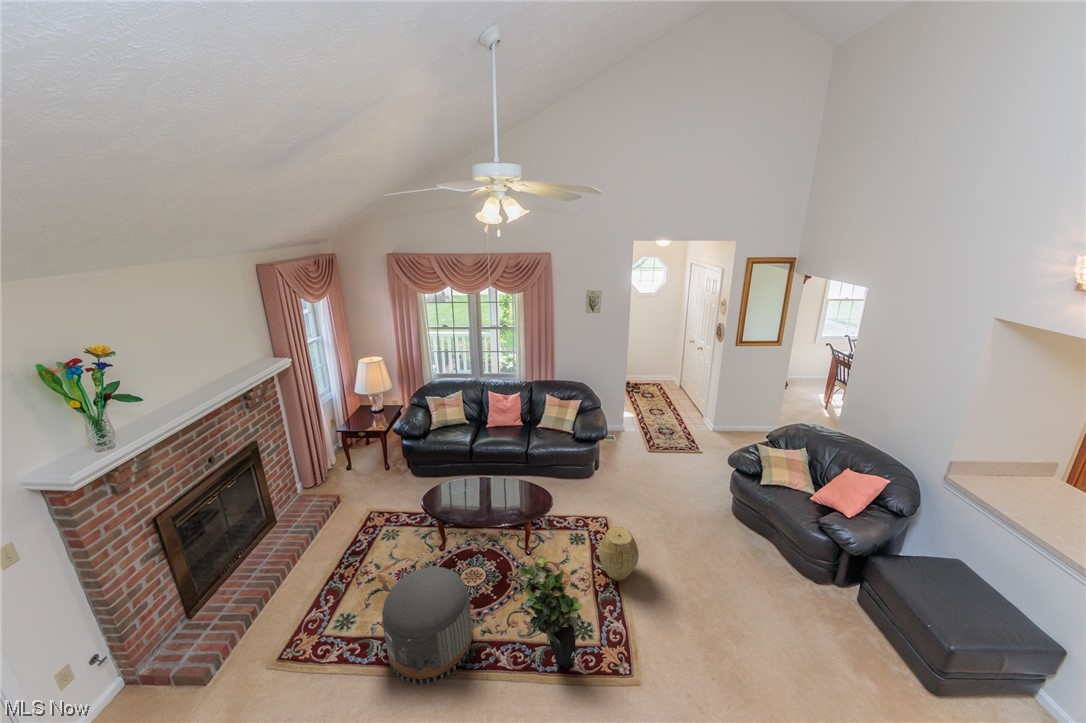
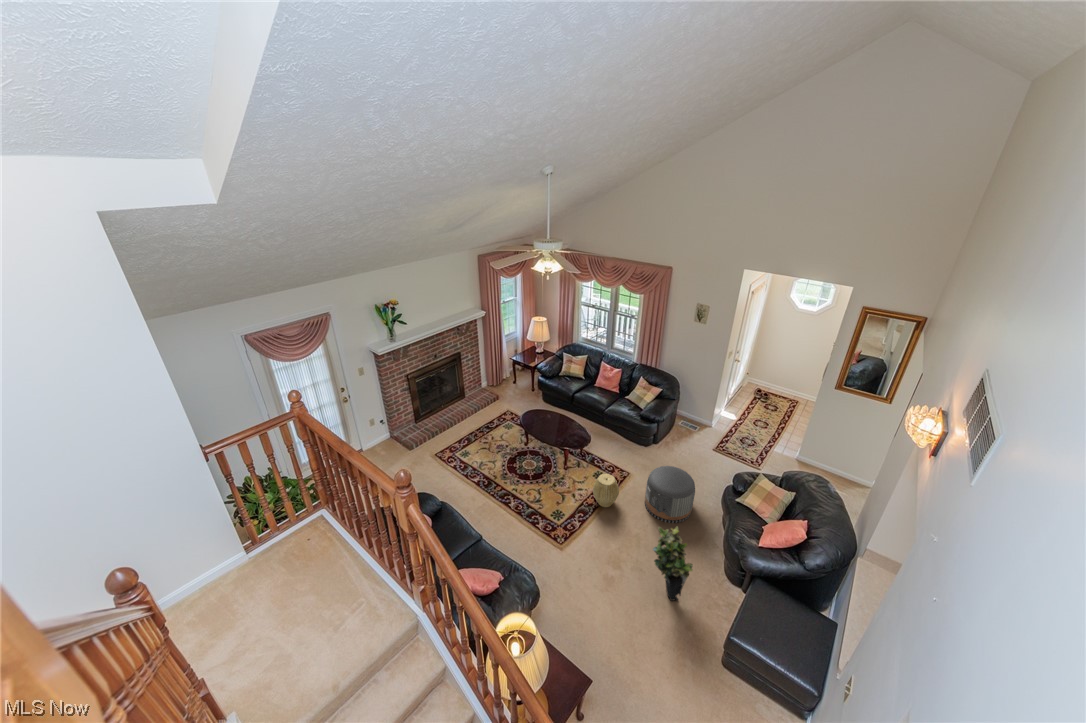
potted plant: present [519,554,583,668] -> present [653,527,693,601]
pouf: present [382,567,472,684] -> present [645,466,695,523]

